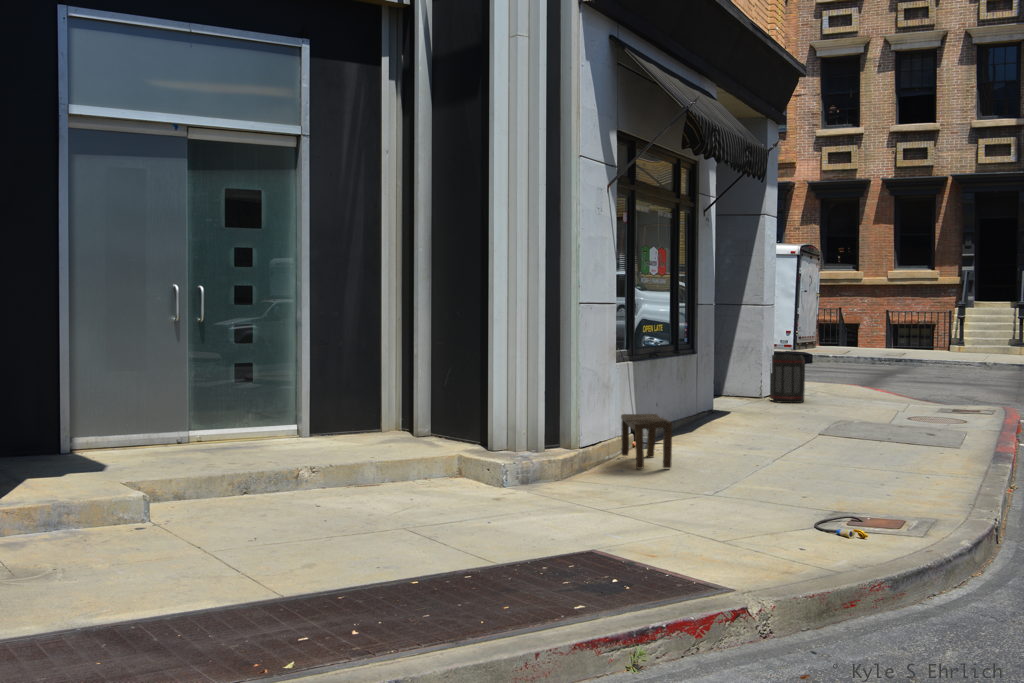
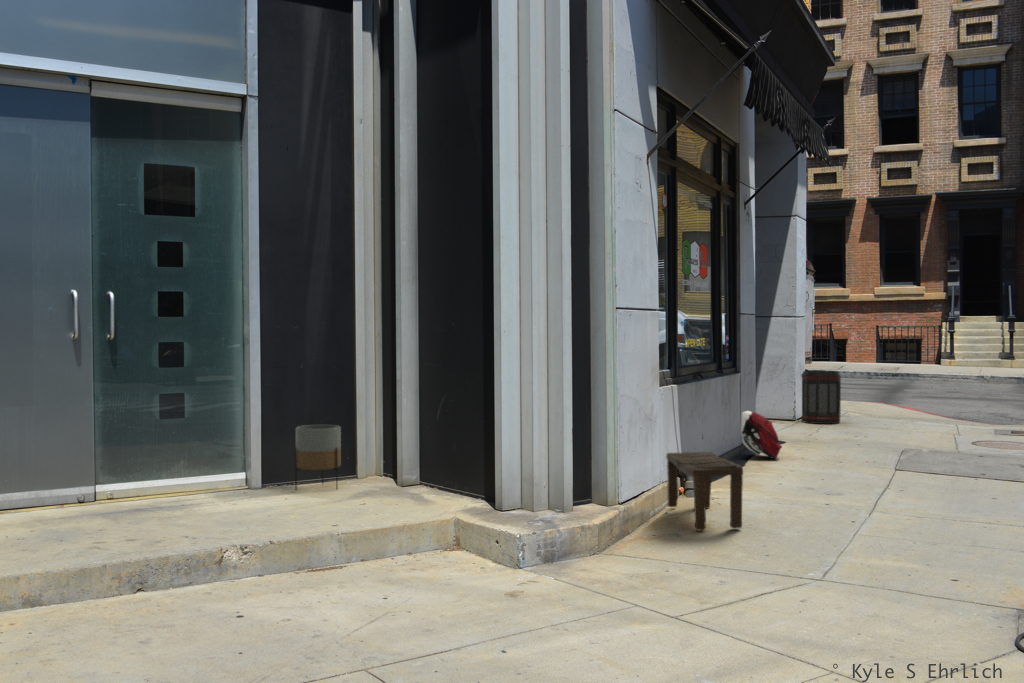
backpack: none [698,387,733,427] -> present [741,411,782,458]
planter: none [335,389,370,438] -> present [295,425,341,489]

